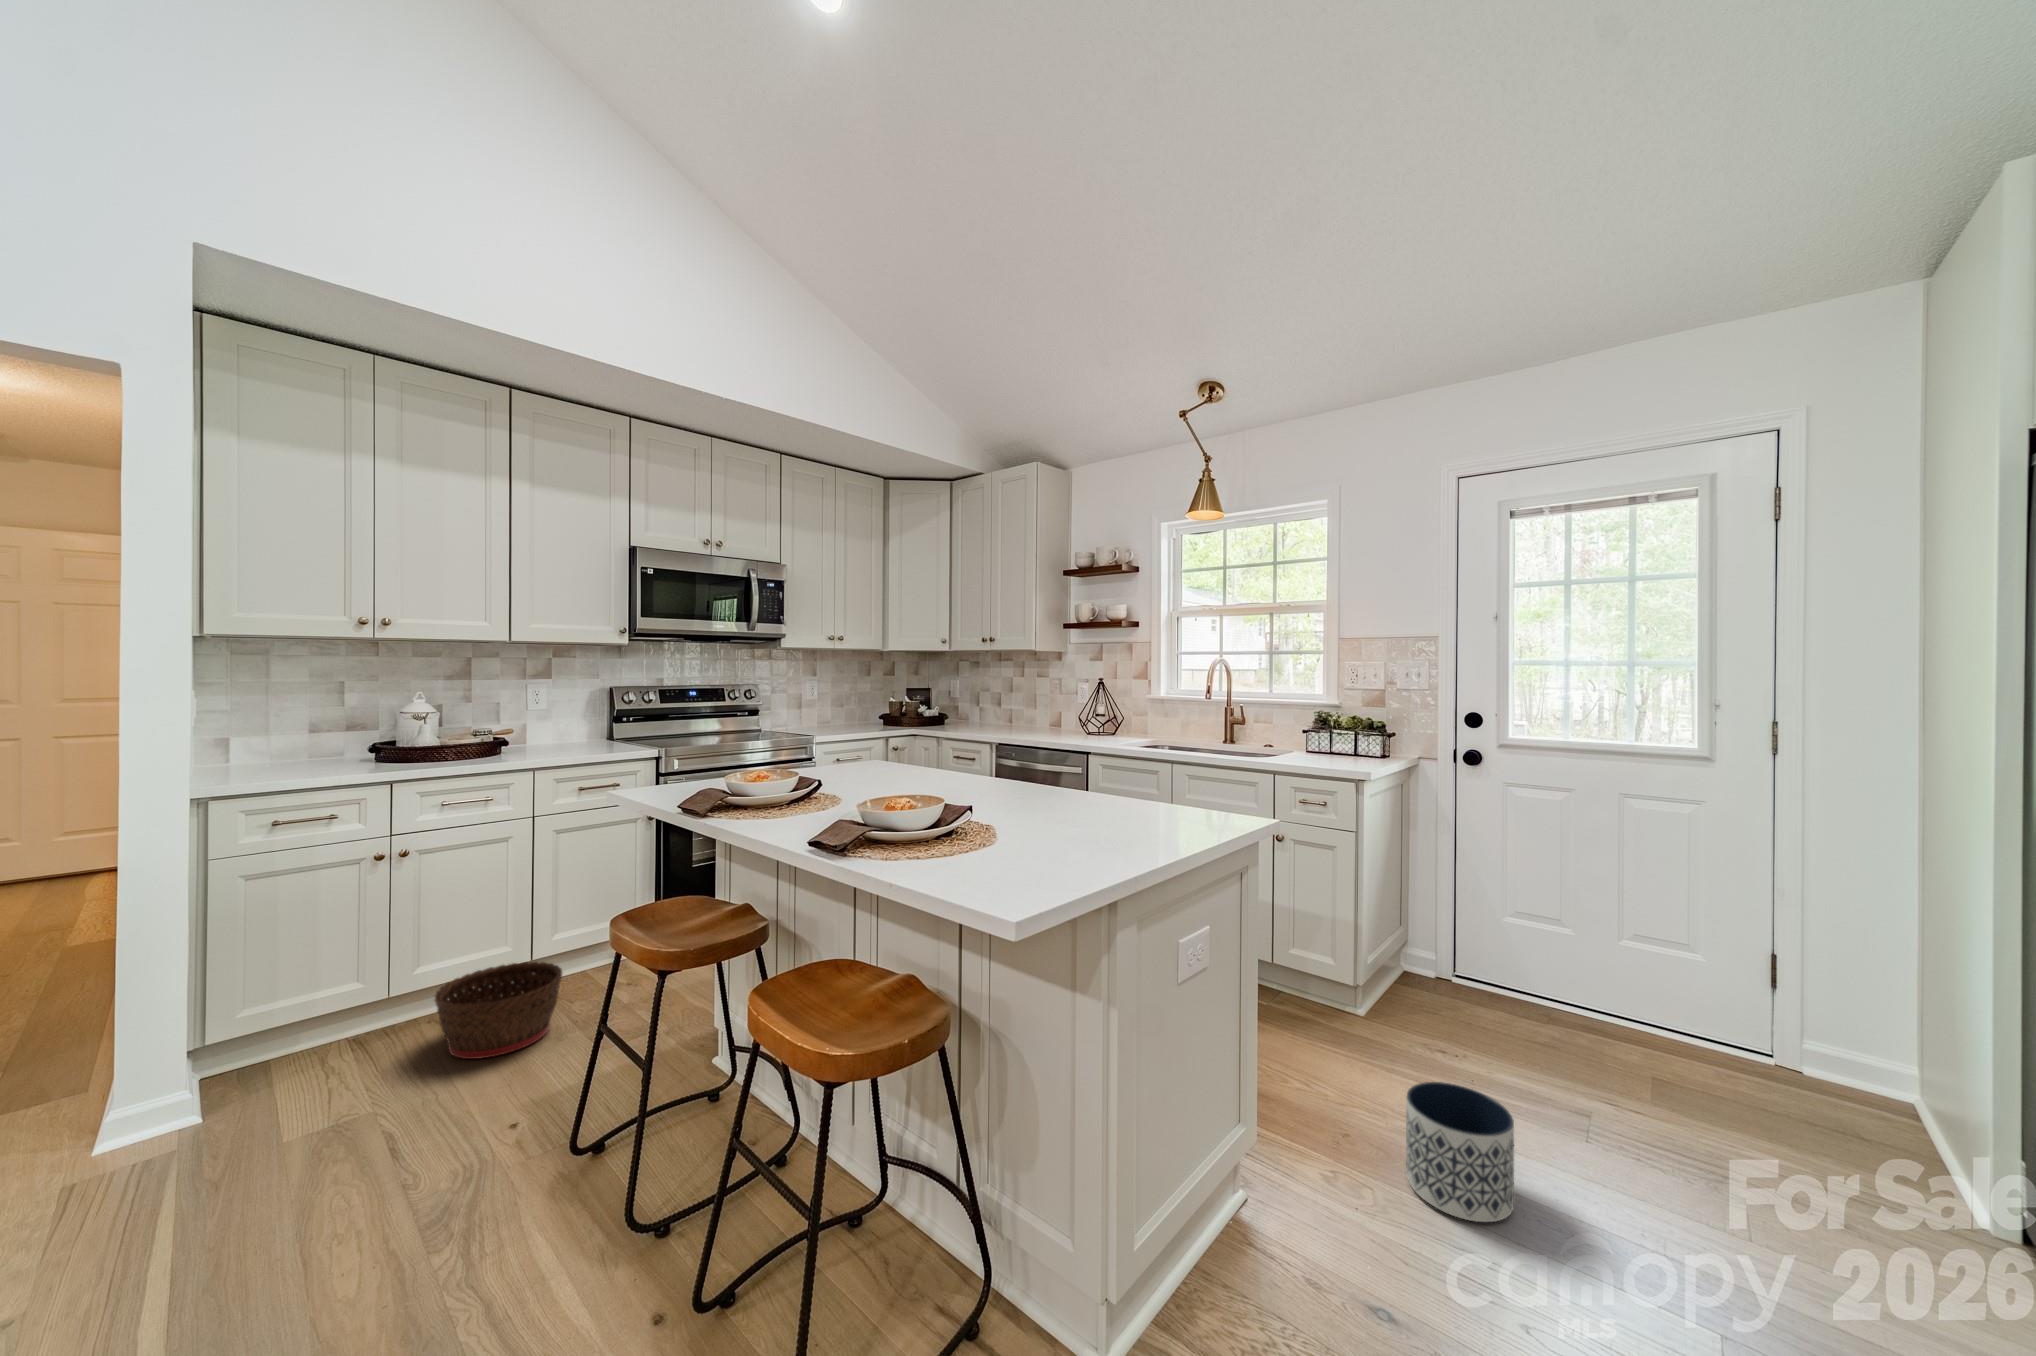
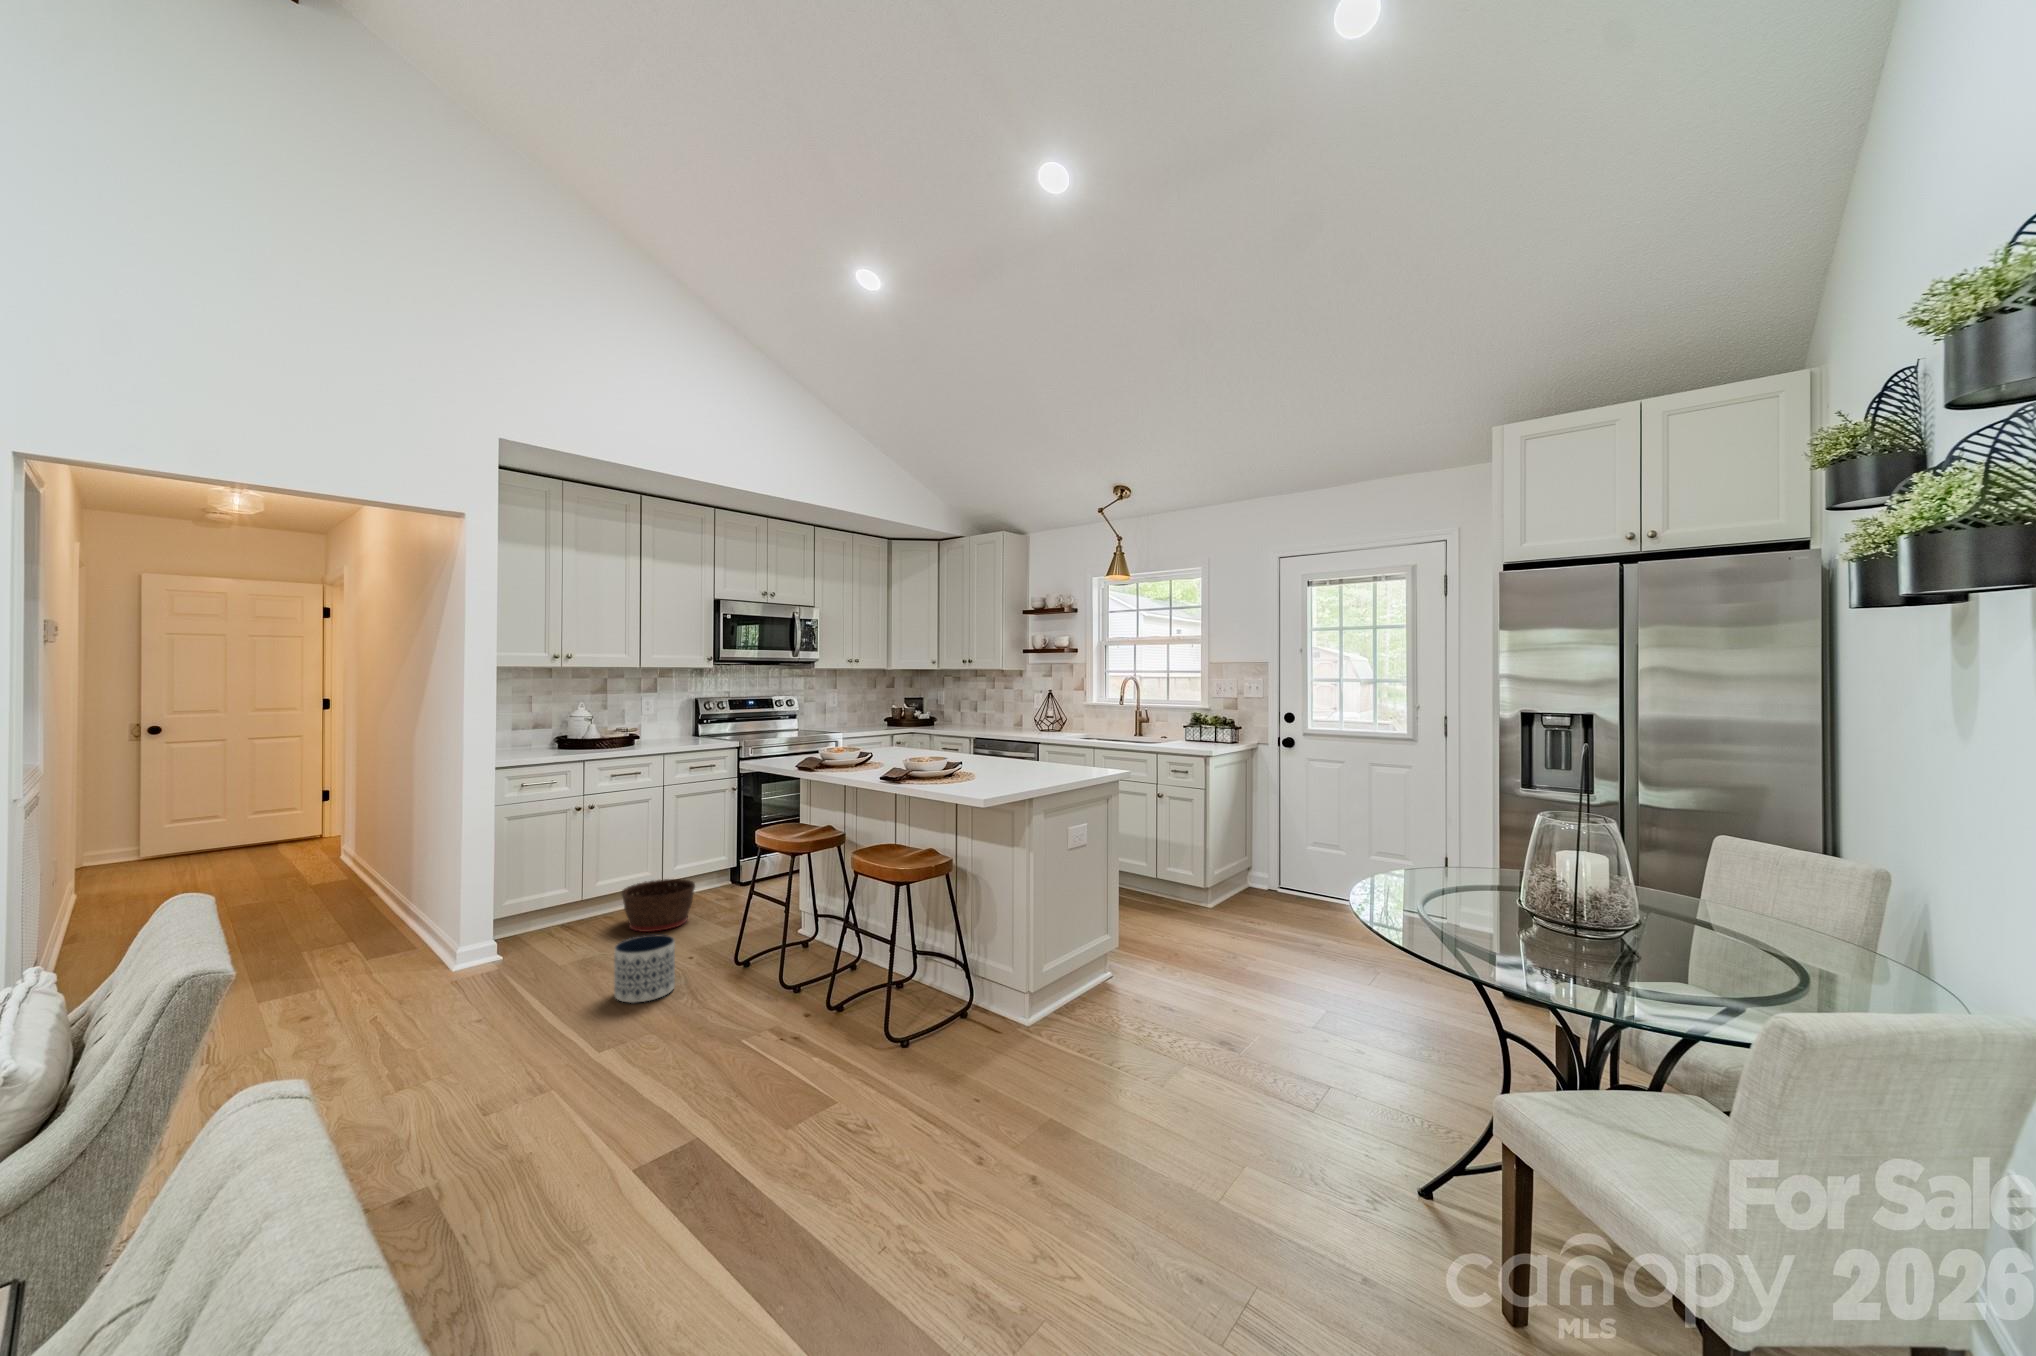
planter: present [1406,1082,1514,1222] -> present [614,935,675,1003]

